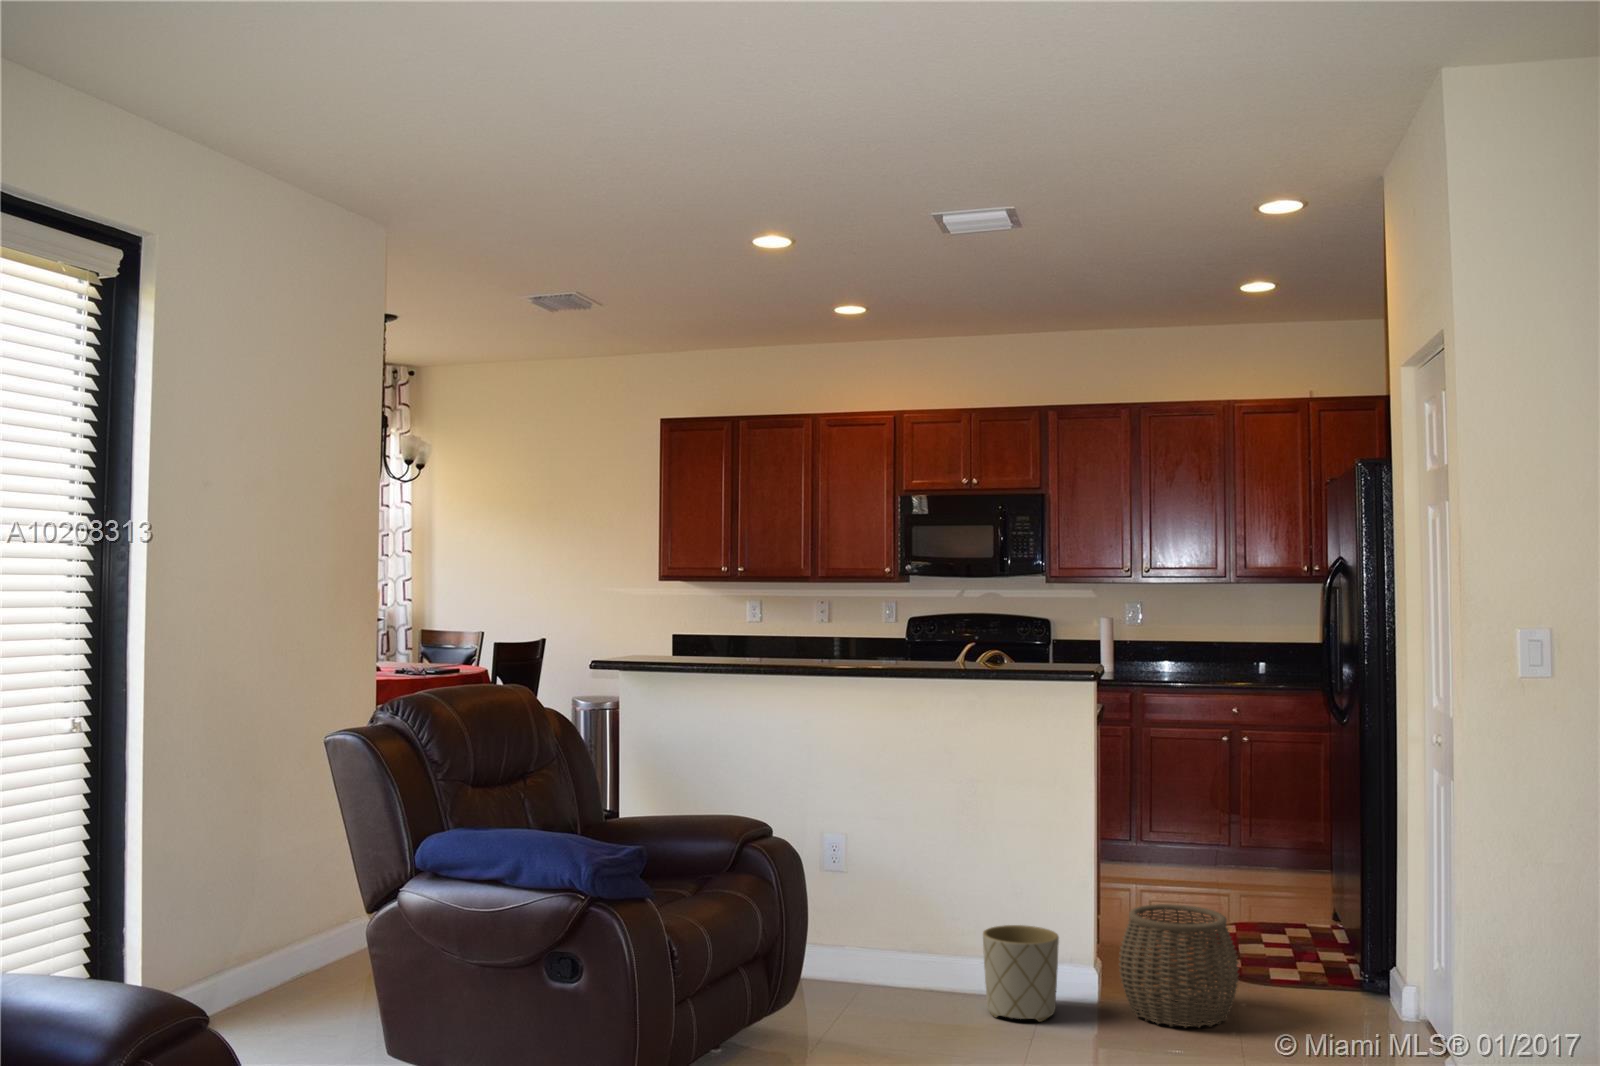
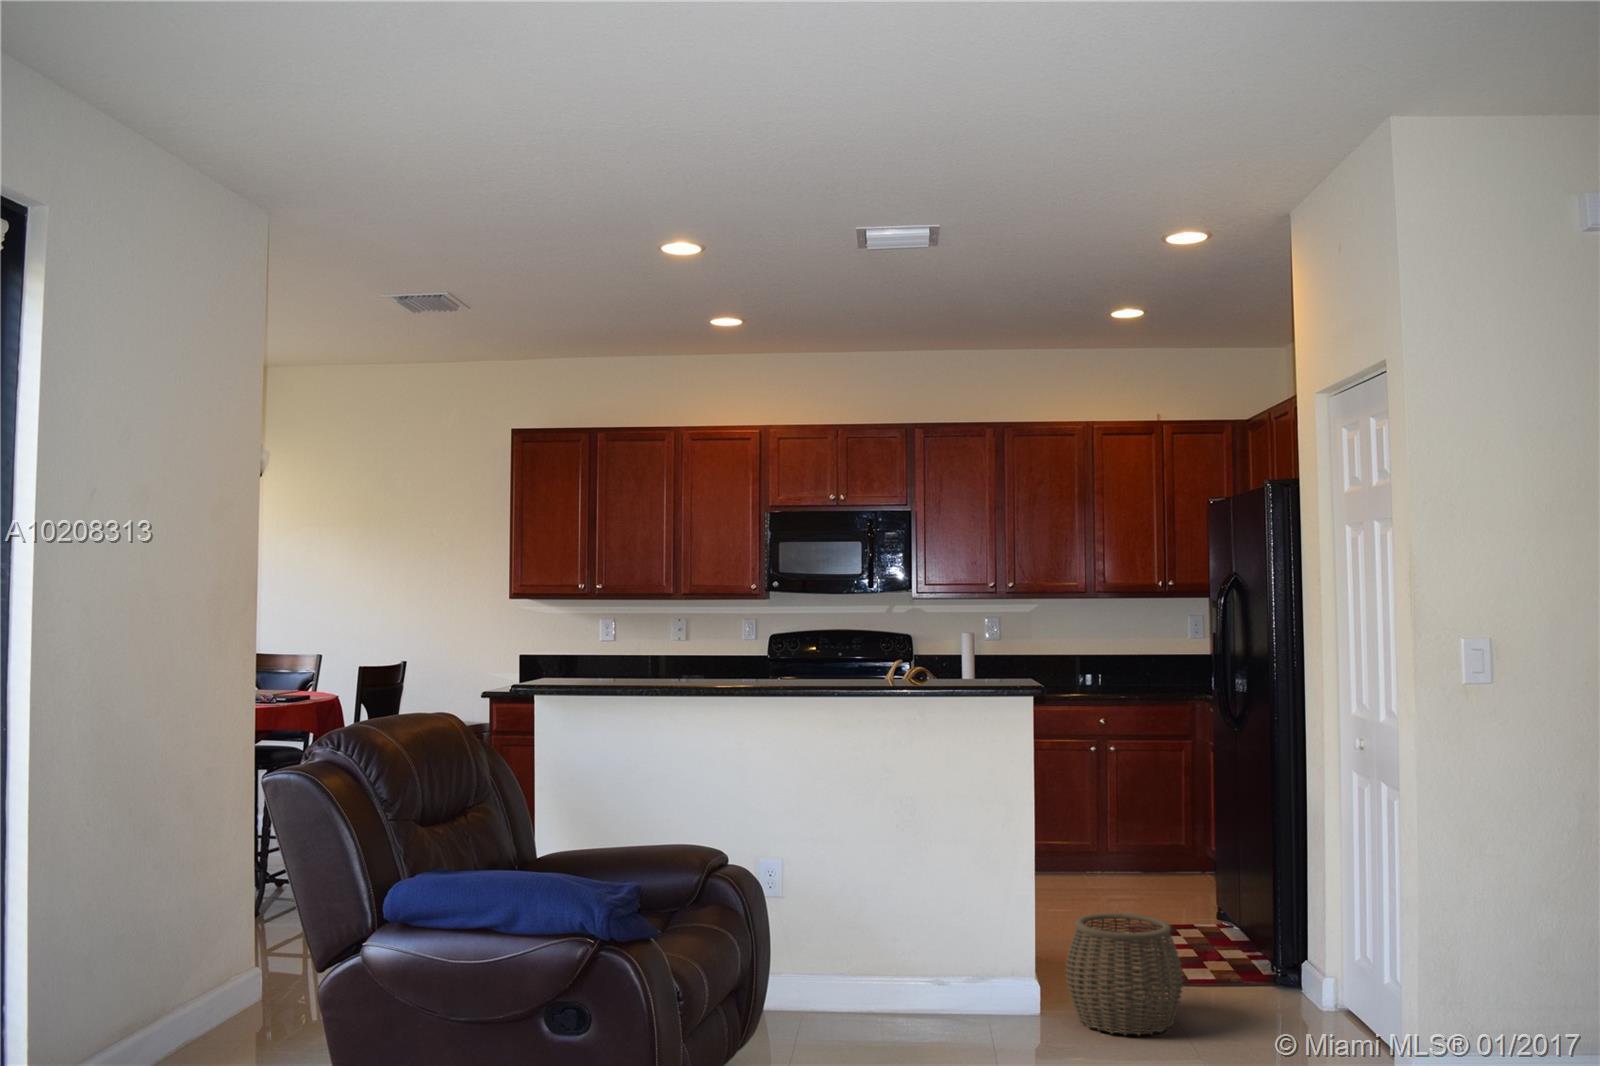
planter: present [983,925,1059,1022] -> none [936,942,1012,1040]

